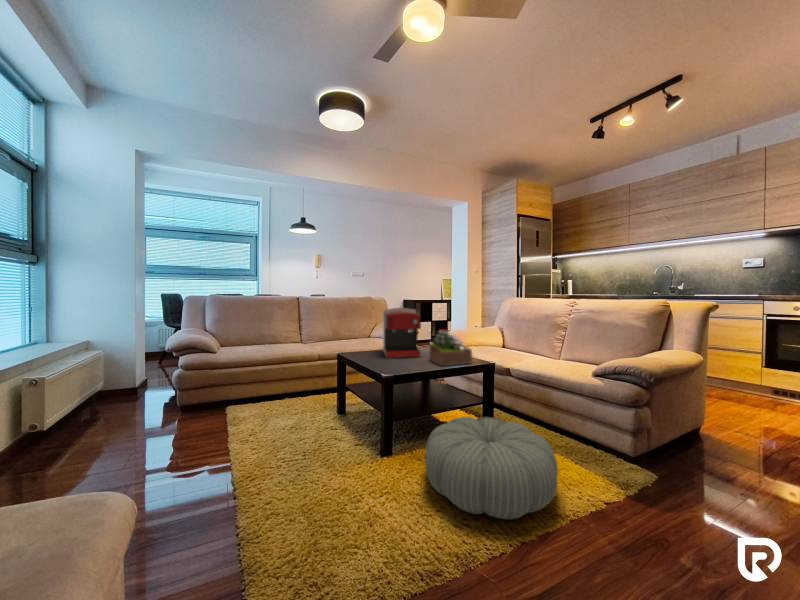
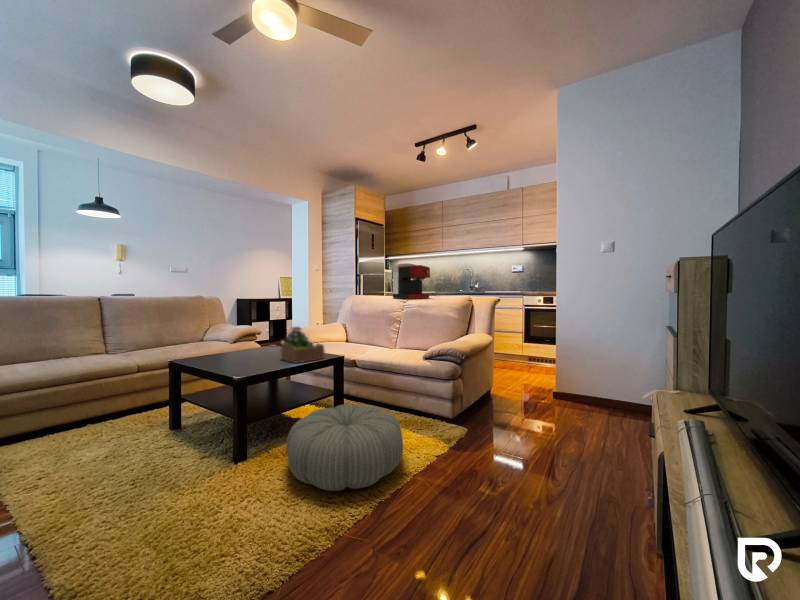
coffee maker: present [383,308,421,358] -> present [393,263,430,299]

